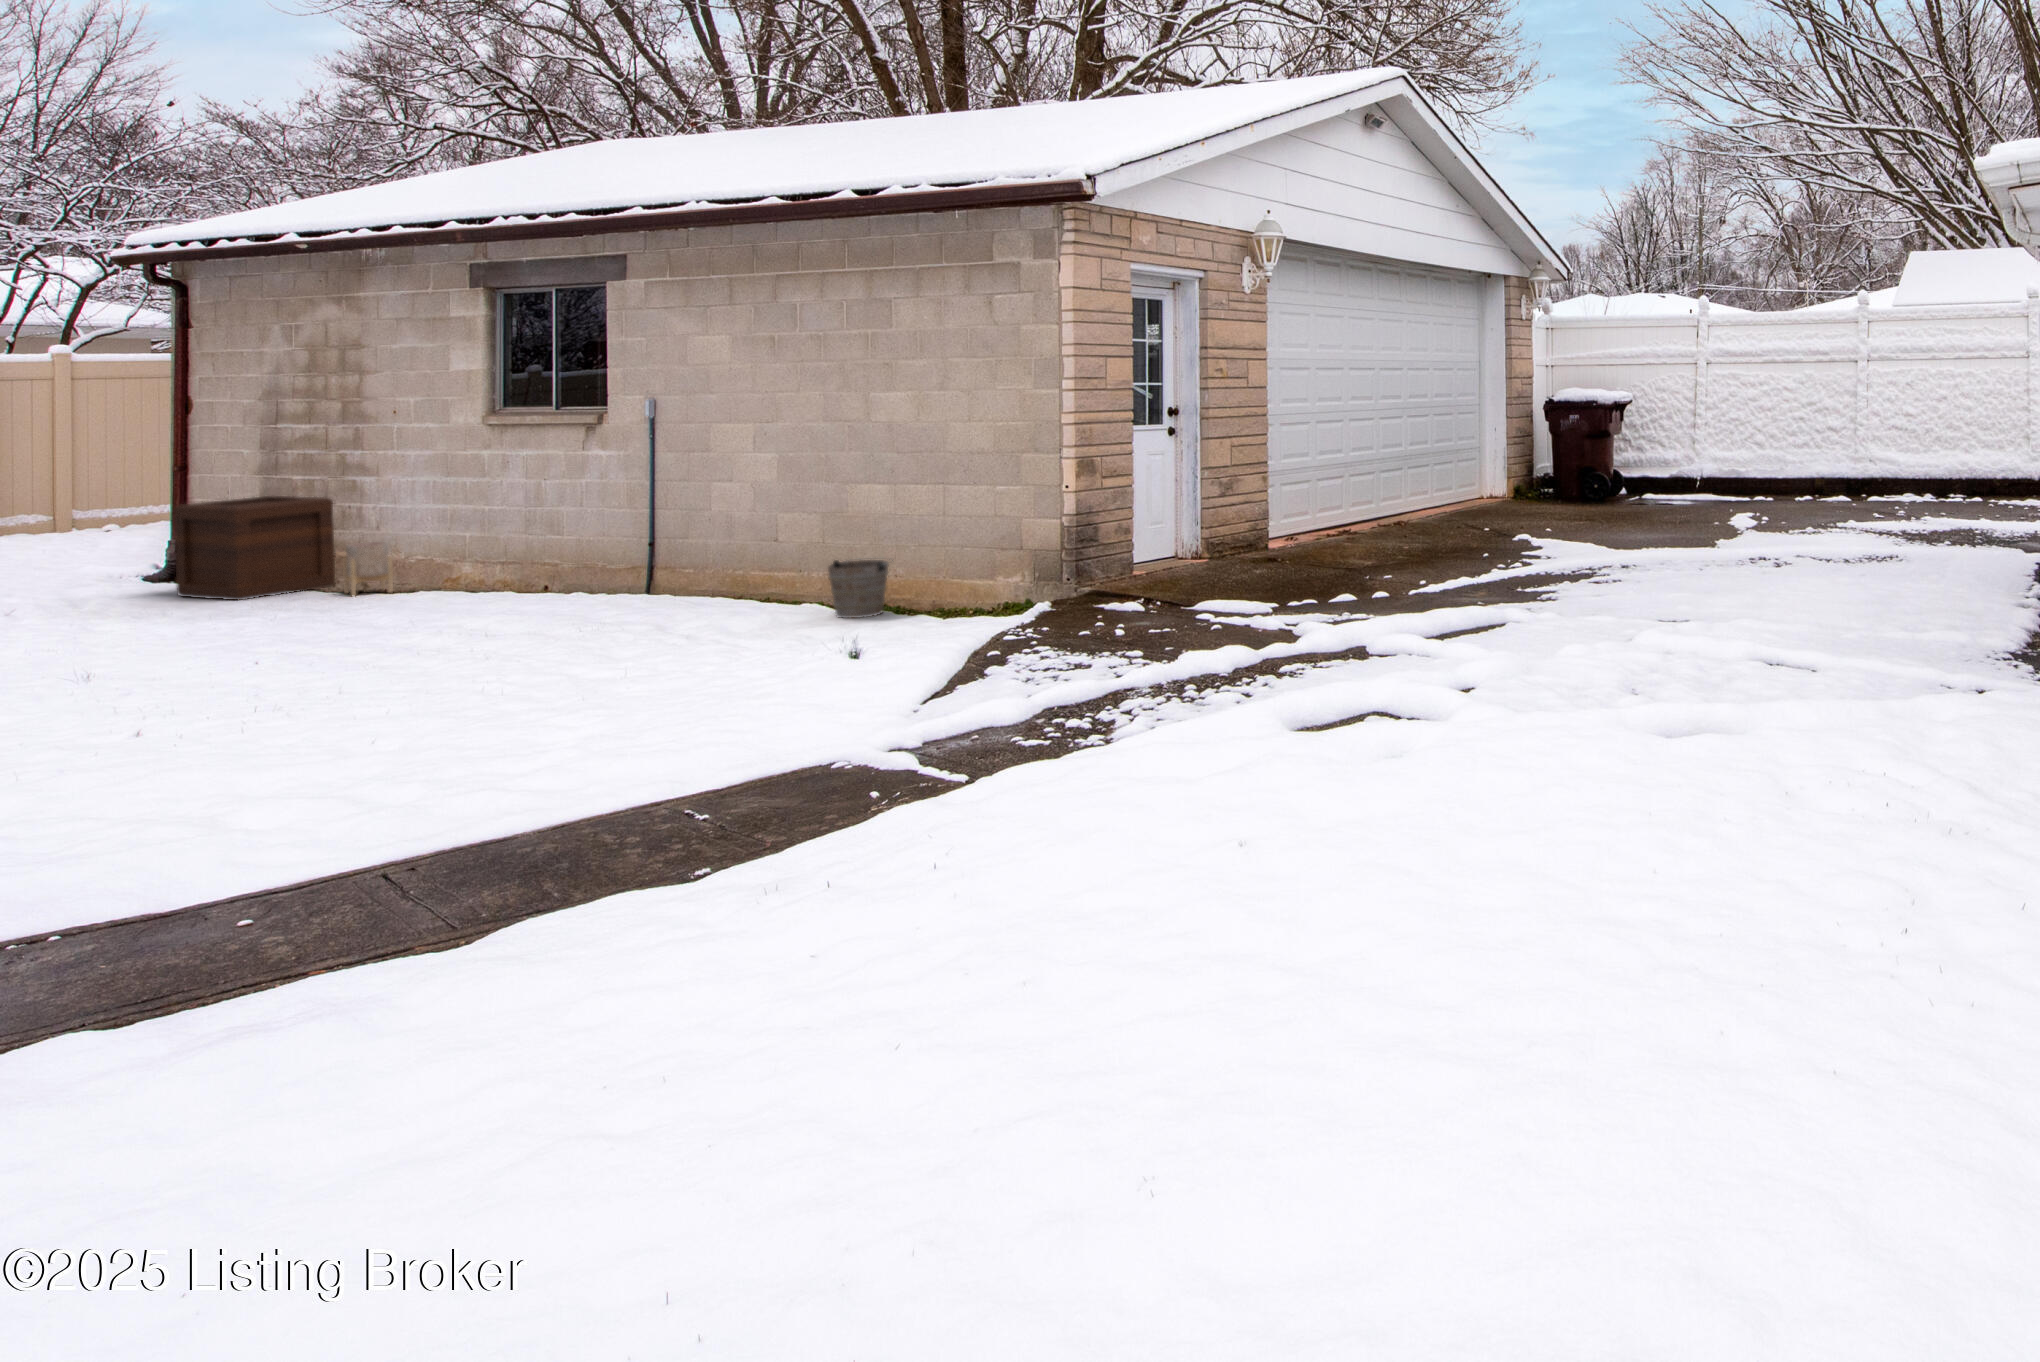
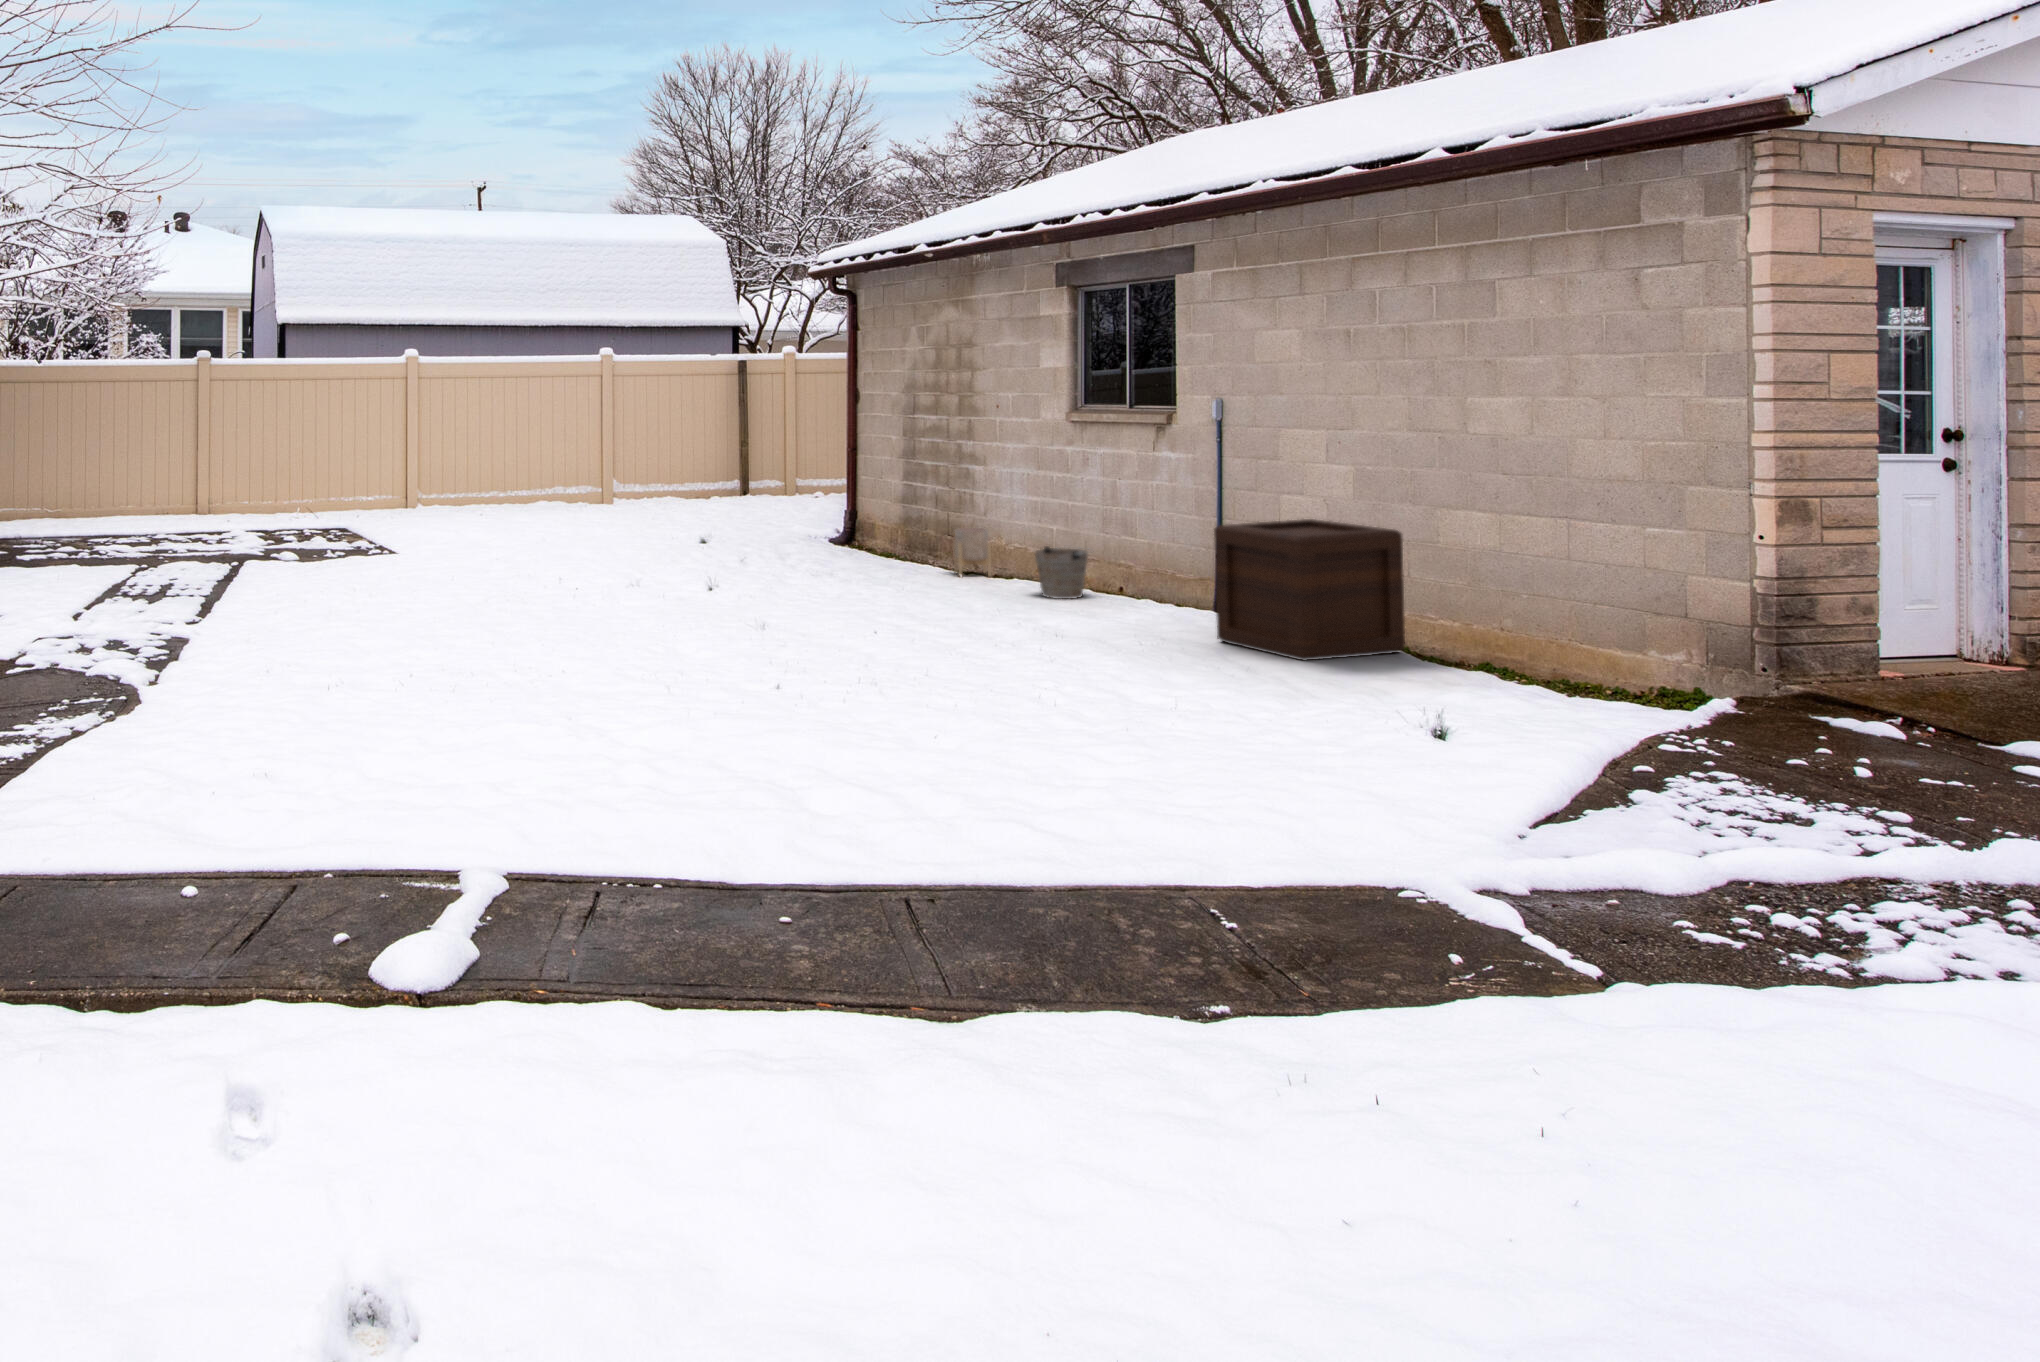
wooden crate: present [174,496,335,600] -> present [1214,519,1405,660]
bucket: present [828,559,893,618] -> present [1035,546,1088,599]

